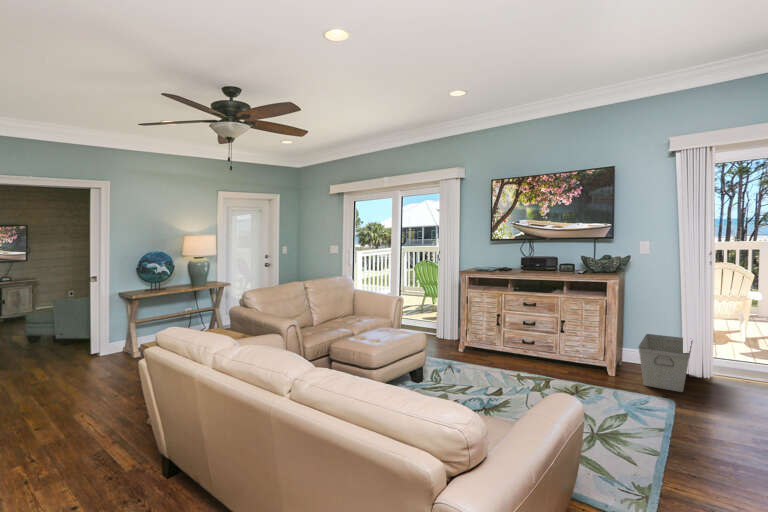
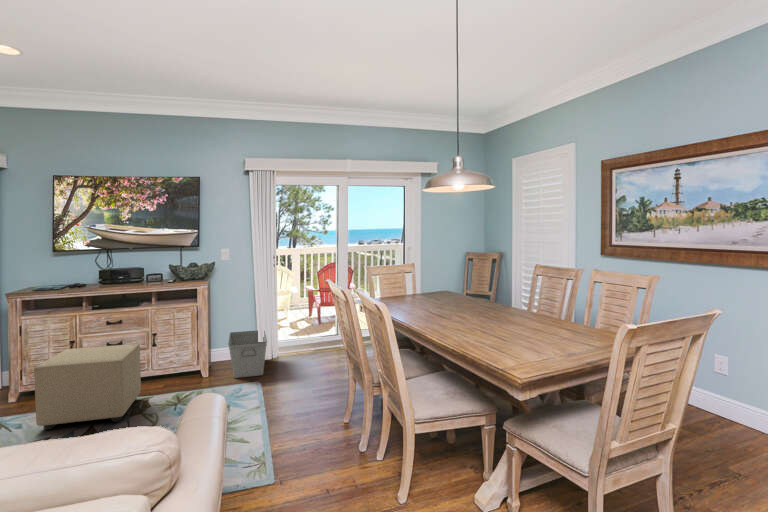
ottoman: none [465,321,545,392] -> present [34,344,141,430]

